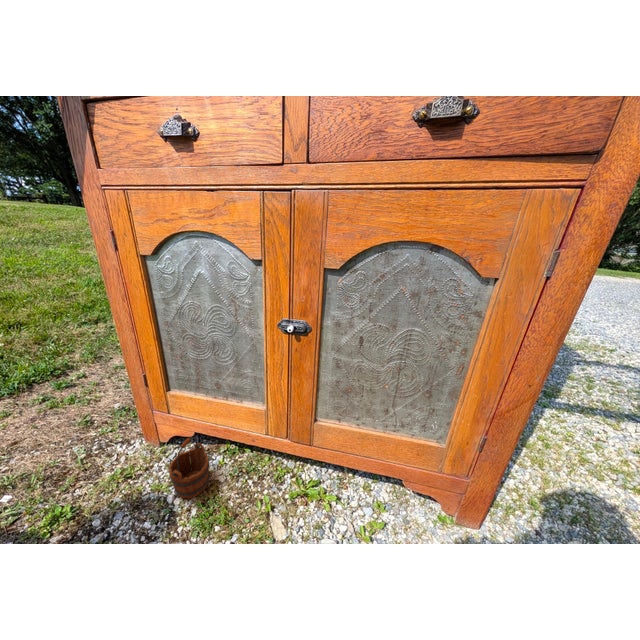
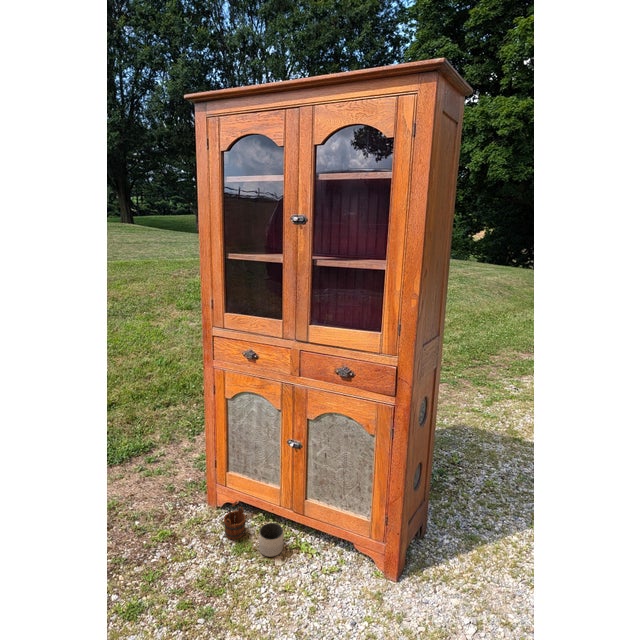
planter: none [235,462,276,522] -> present [259,523,283,557]

